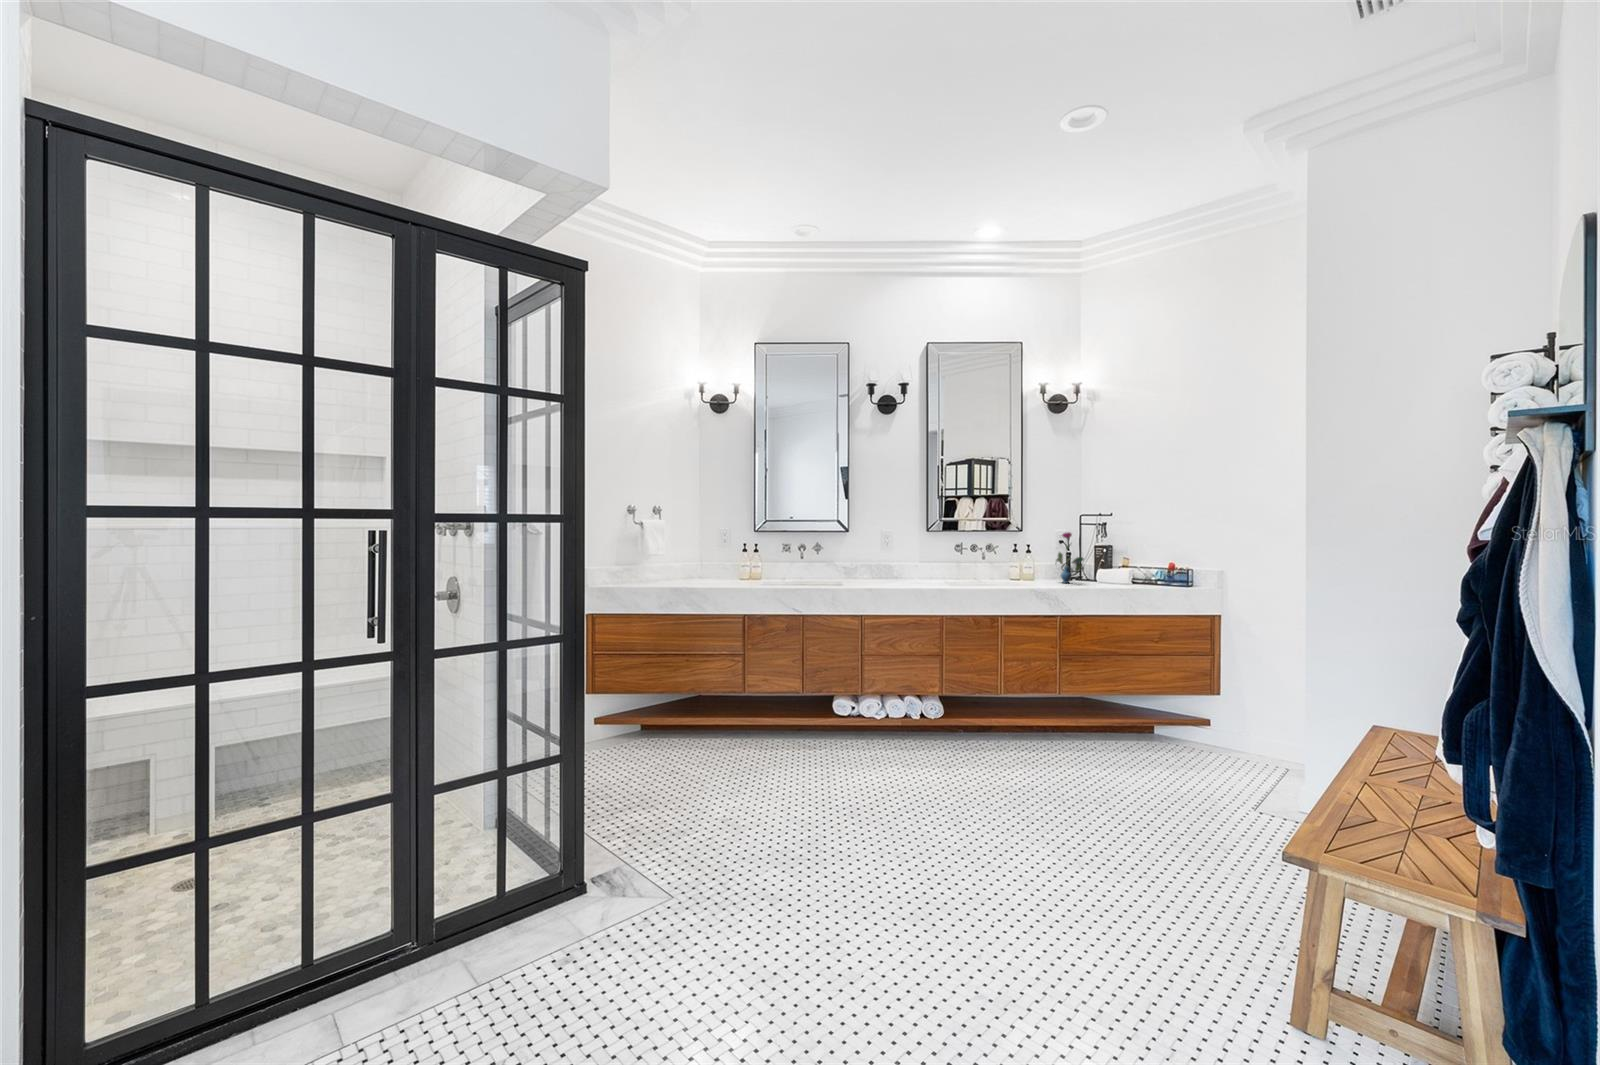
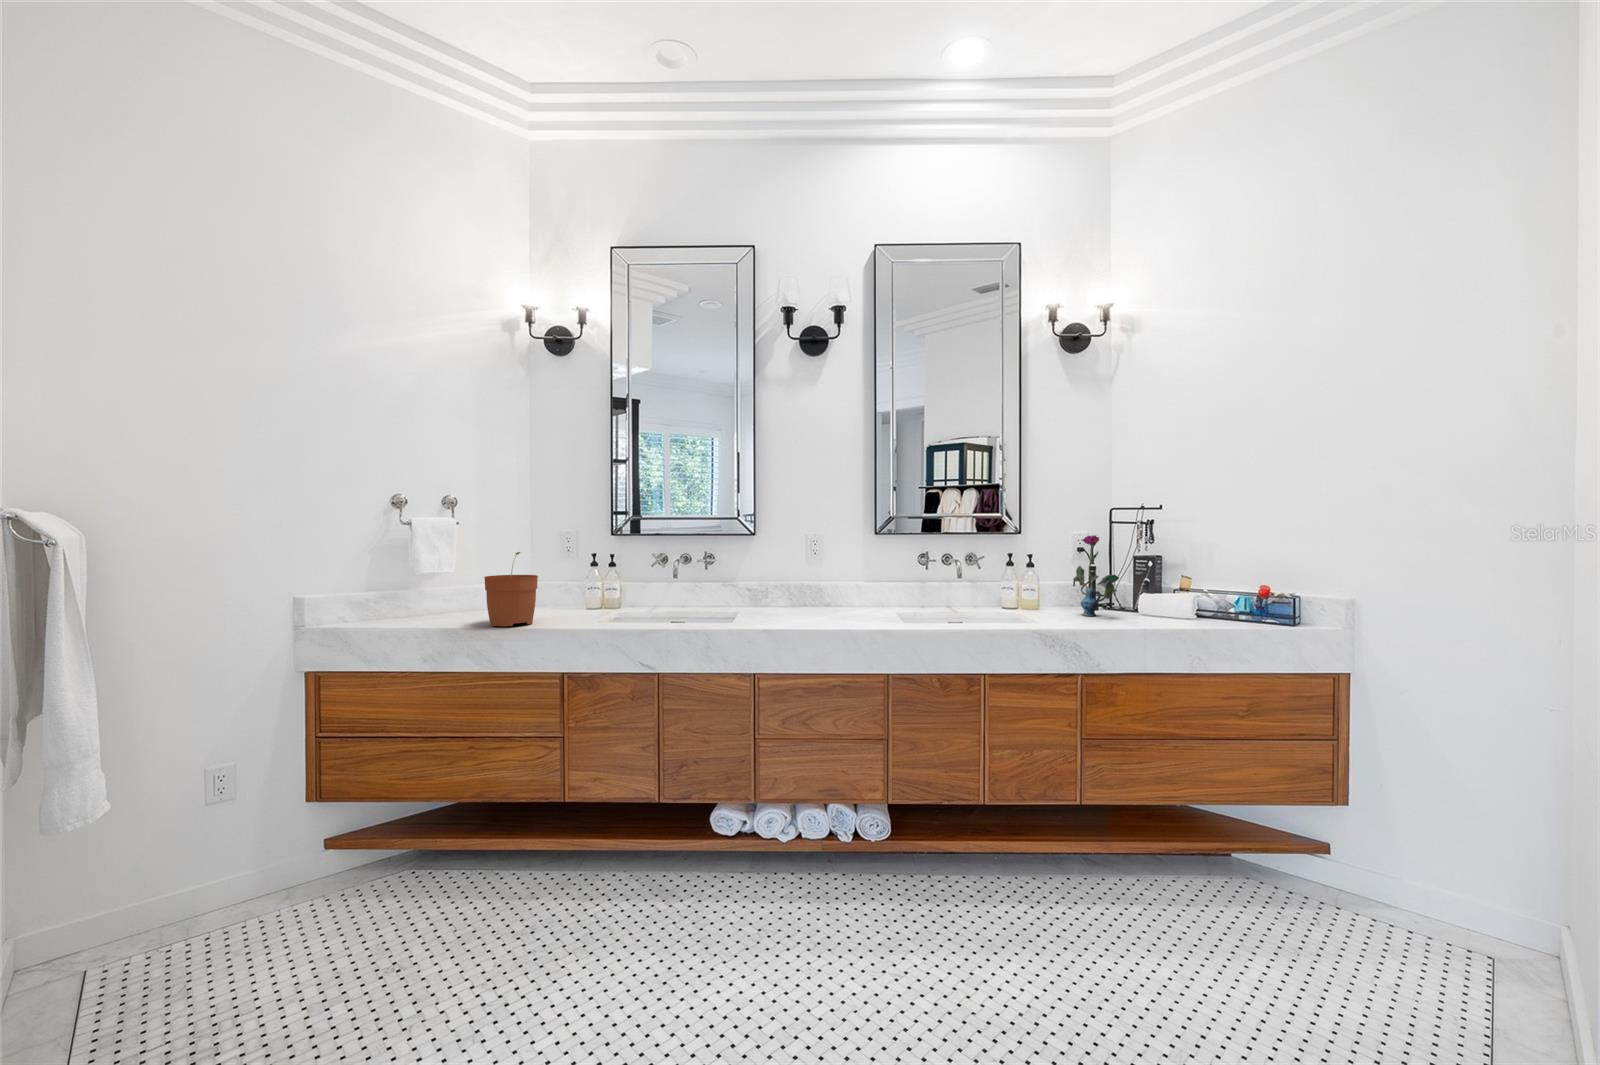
plant pot: none [691,542,723,588] -> present [484,552,538,626]

